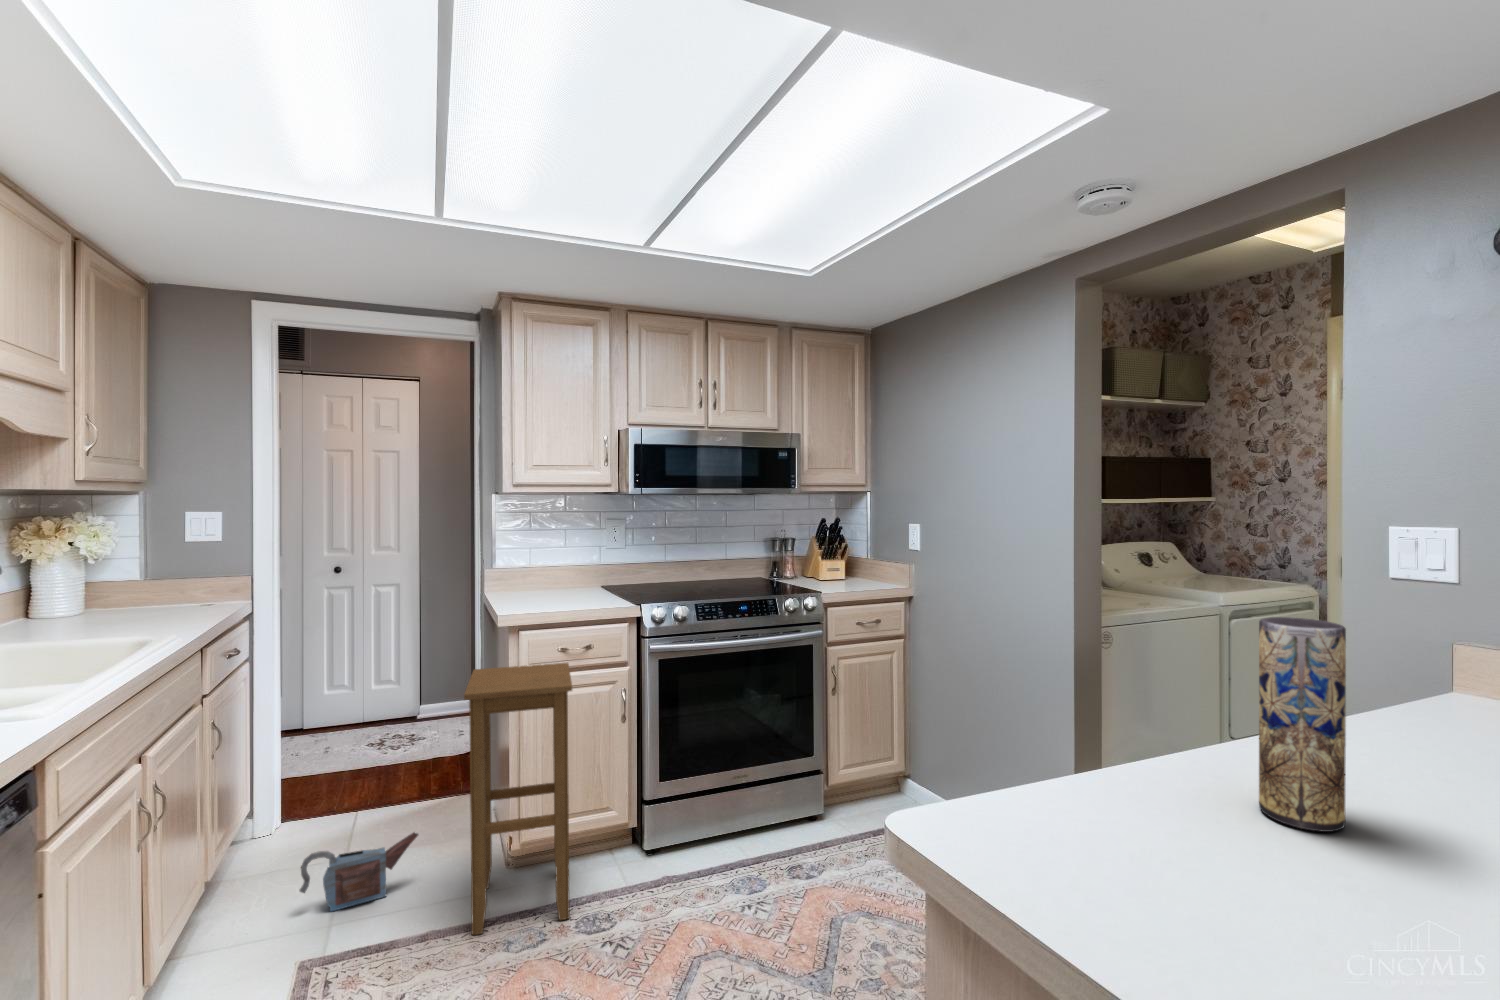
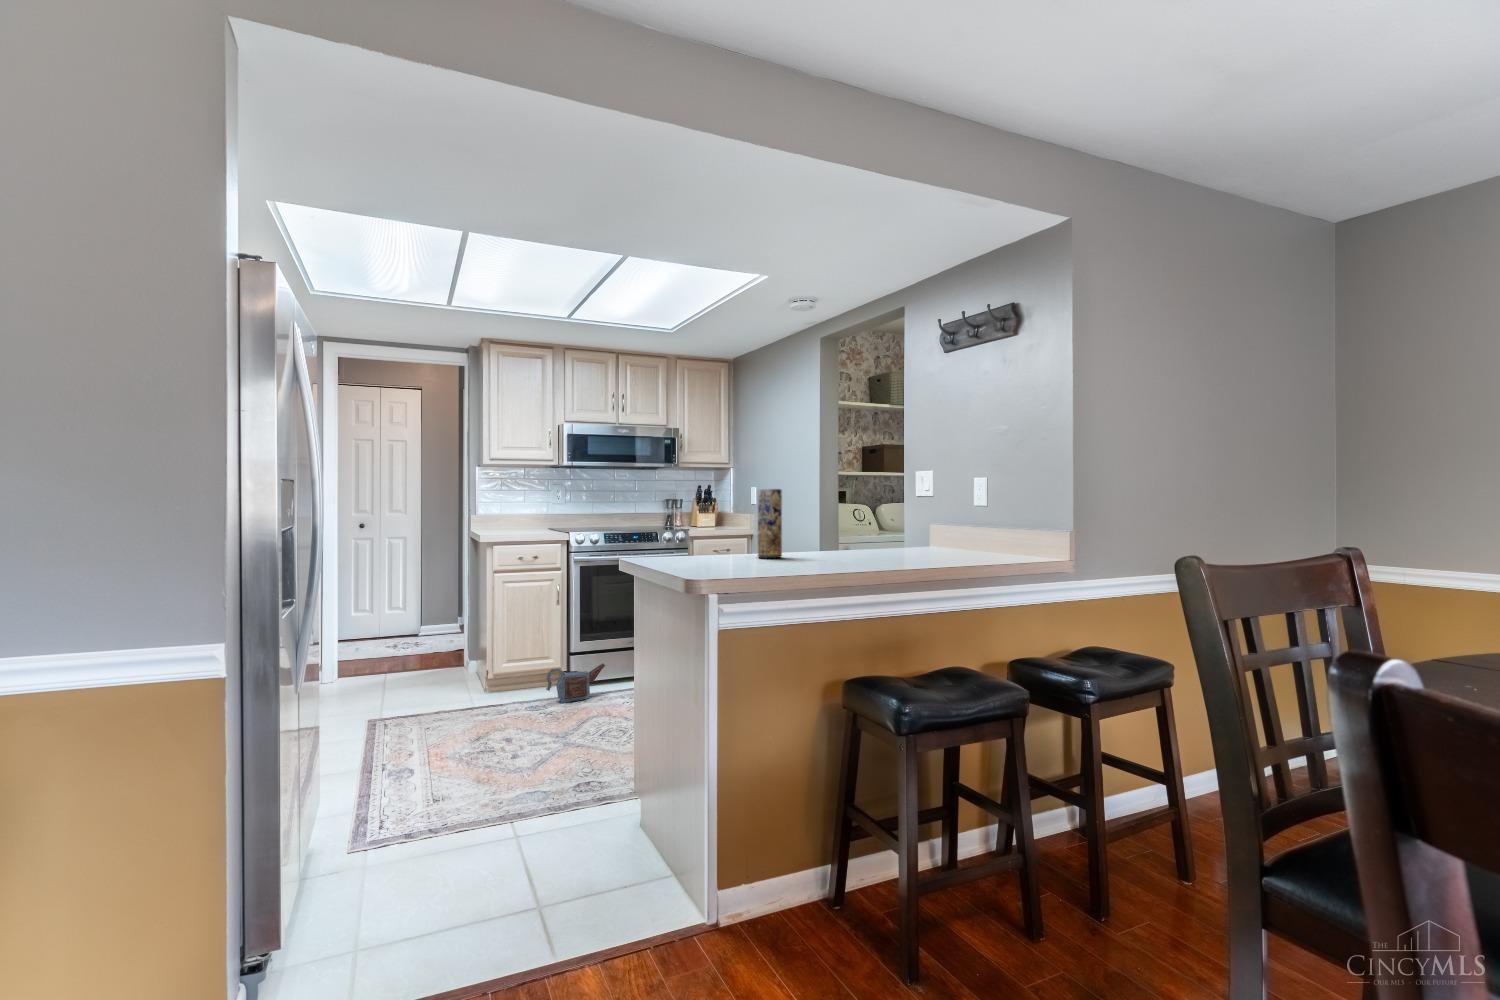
stool: present [464,663,572,935] -> none [461,566,524,712]
watering can: present [299,832,418,911] -> present [546,664,605,703]

